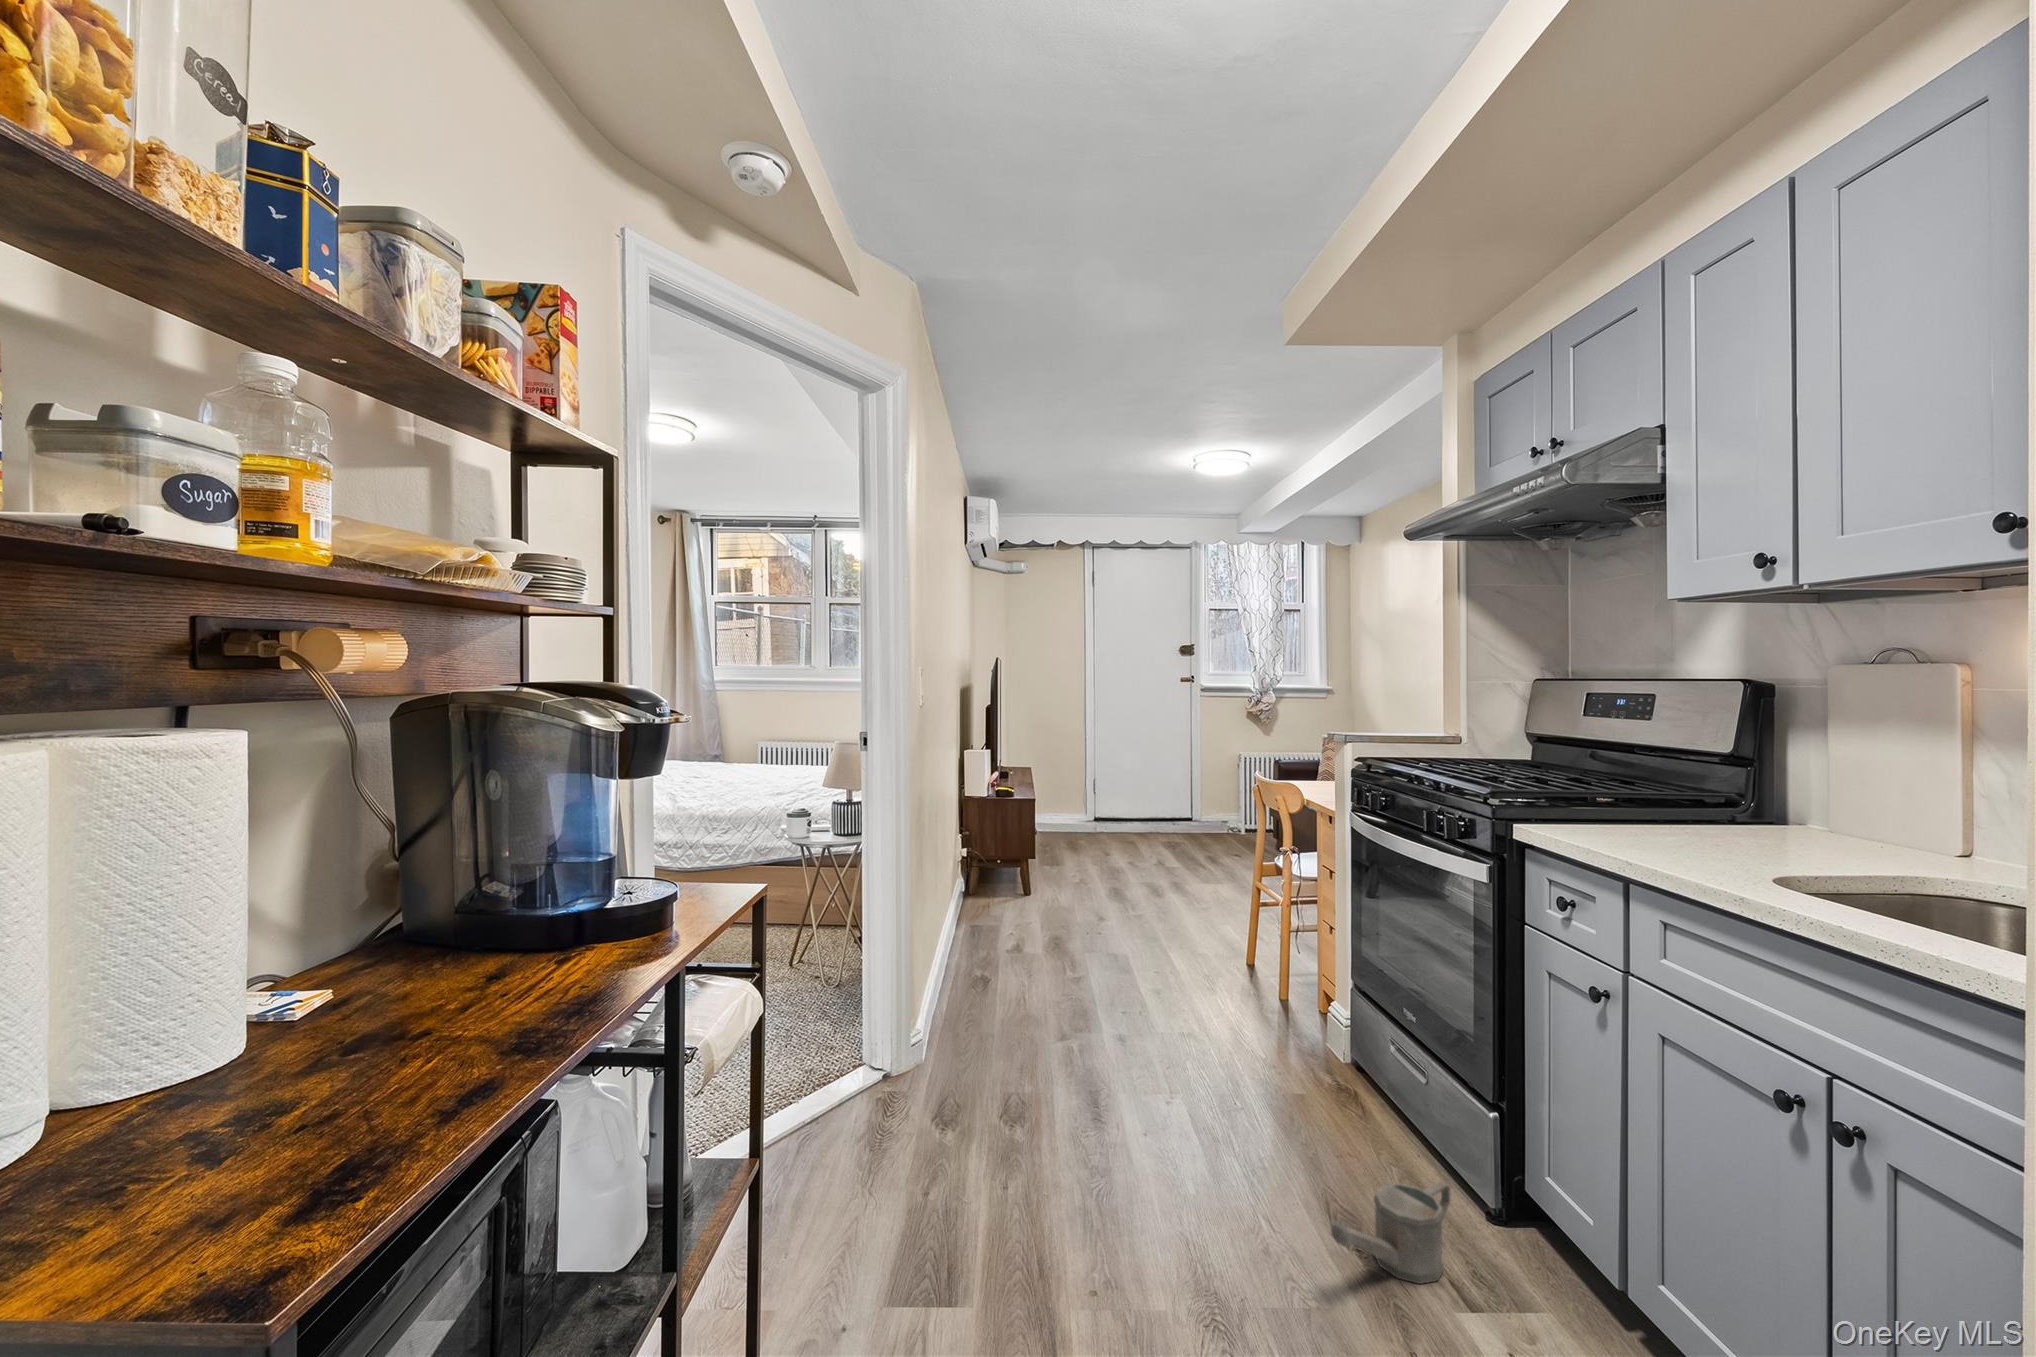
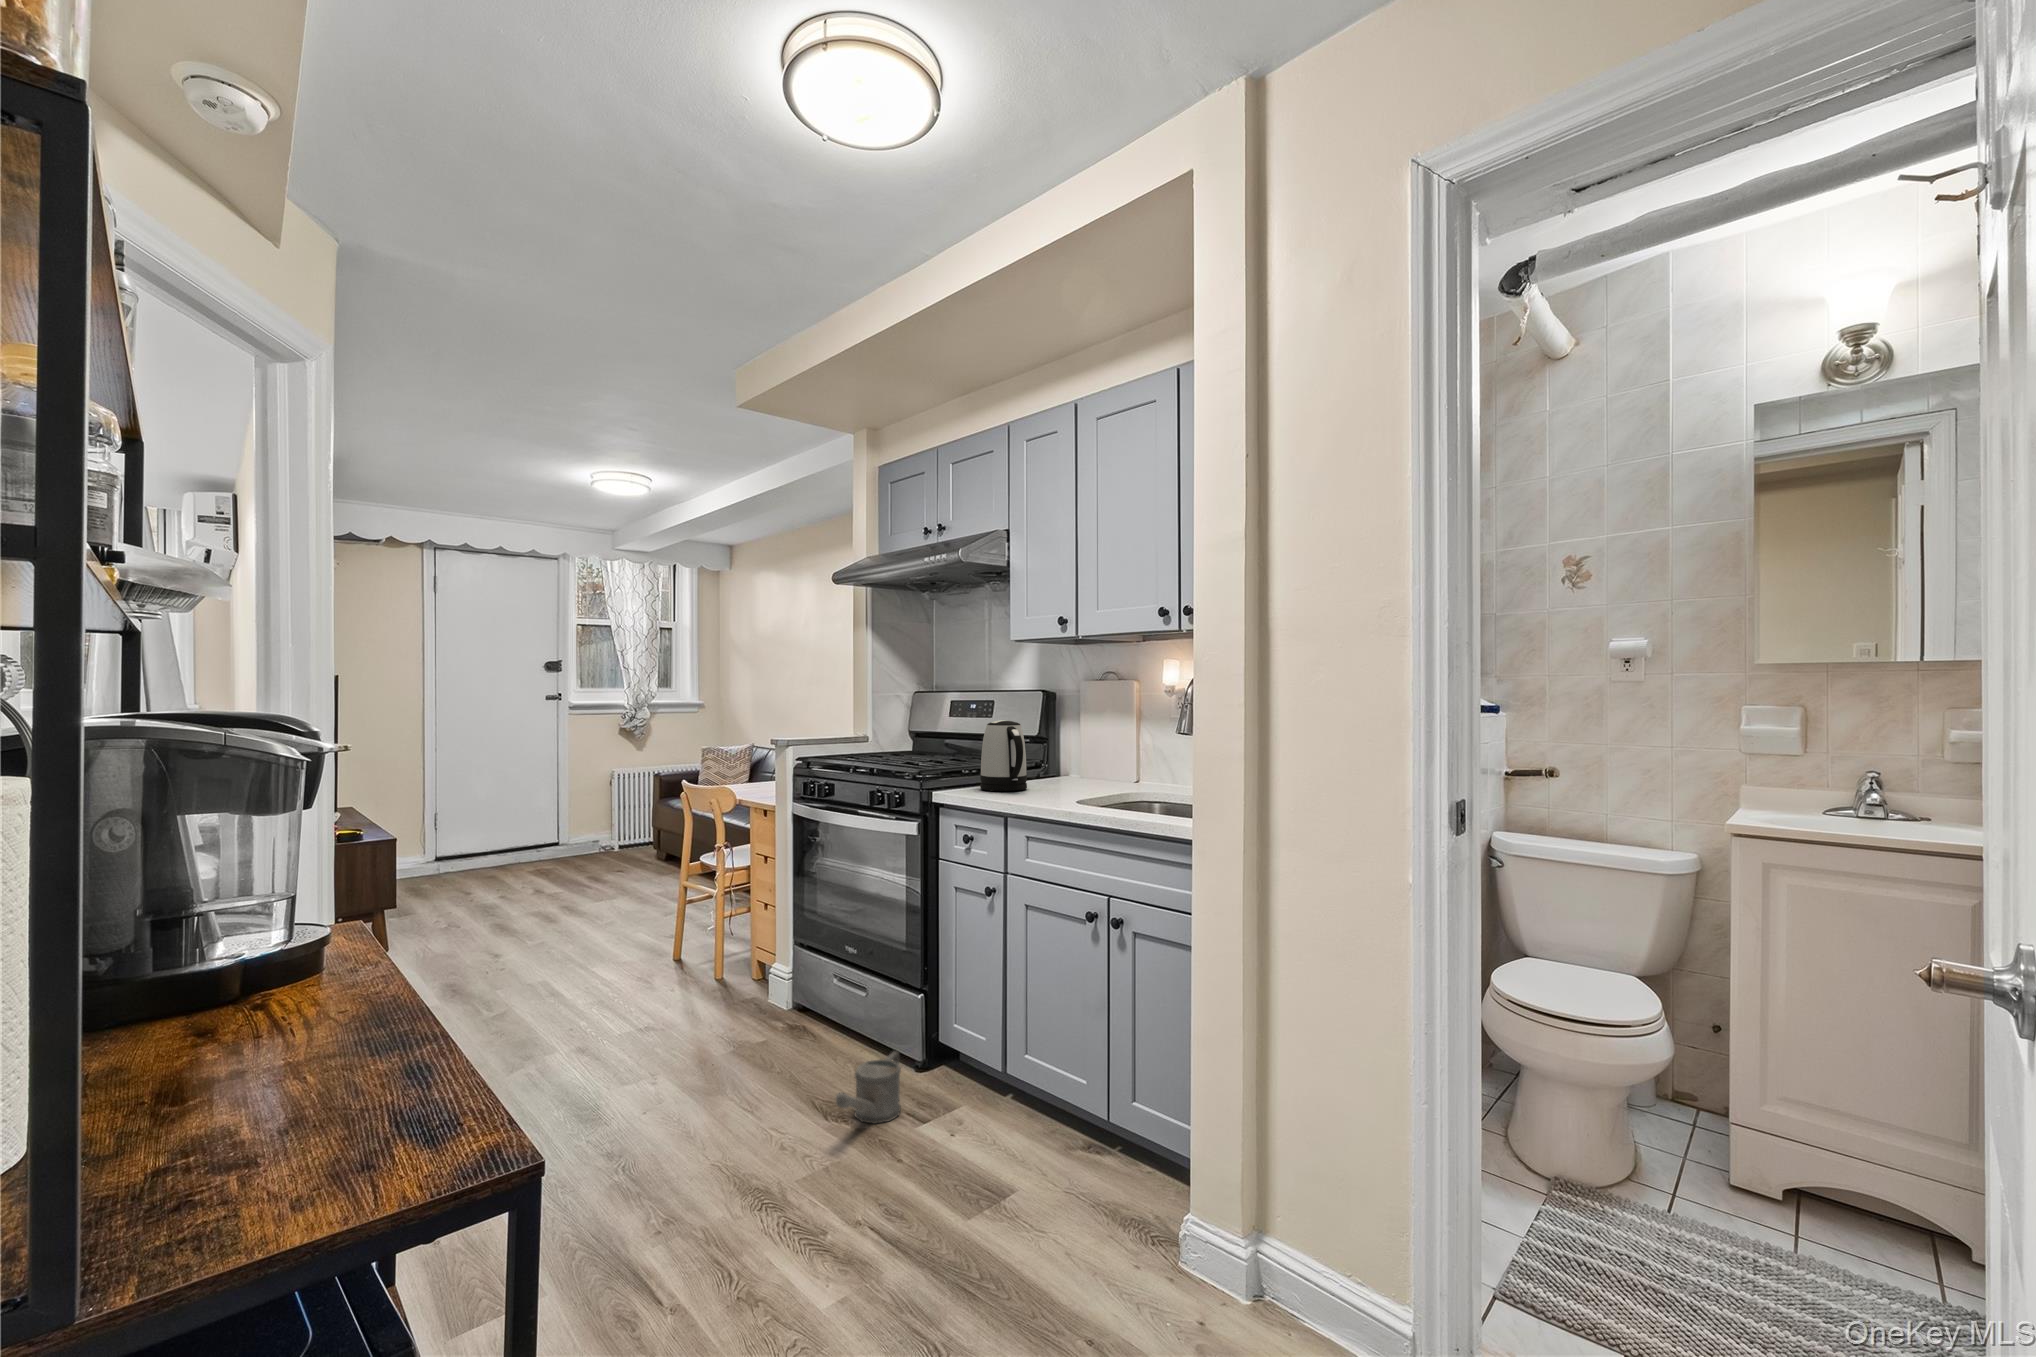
kettle: none [1597,727,1688,840] -> present [980,720,1027,791]

